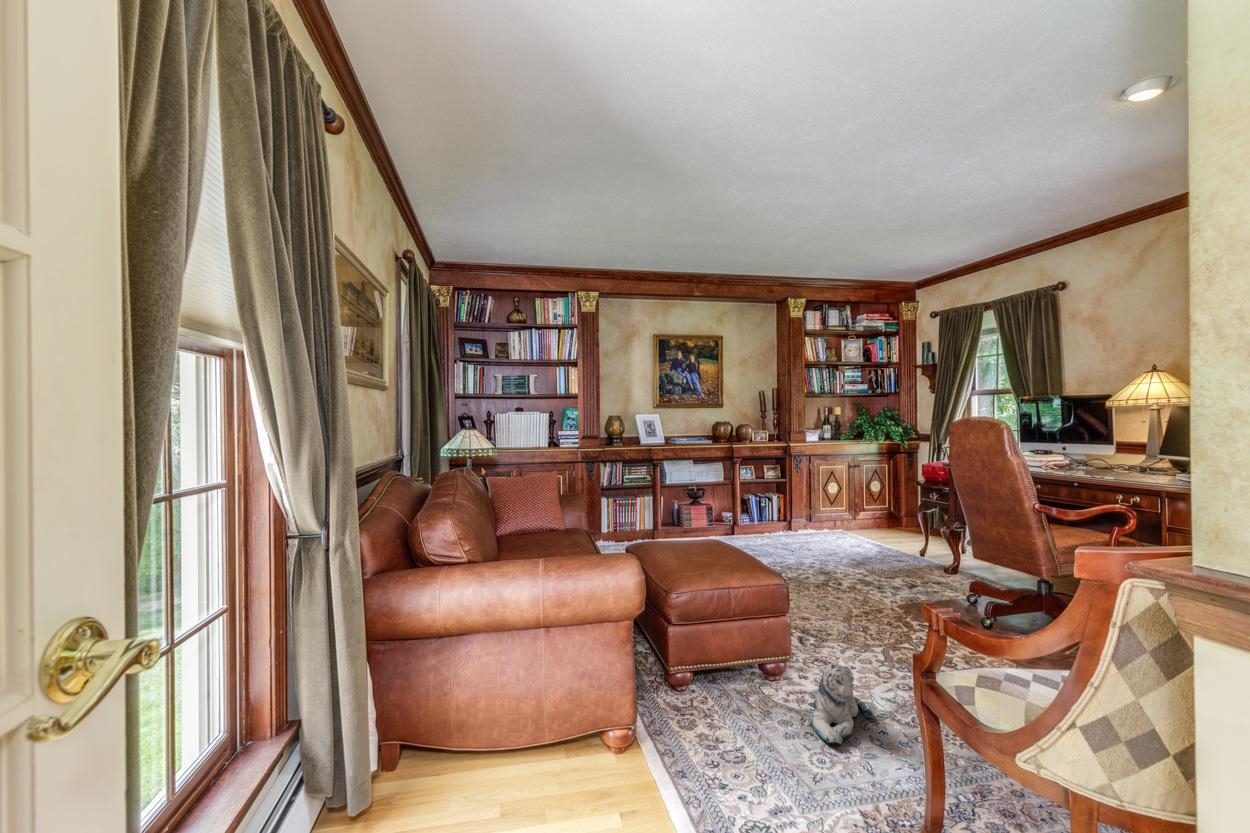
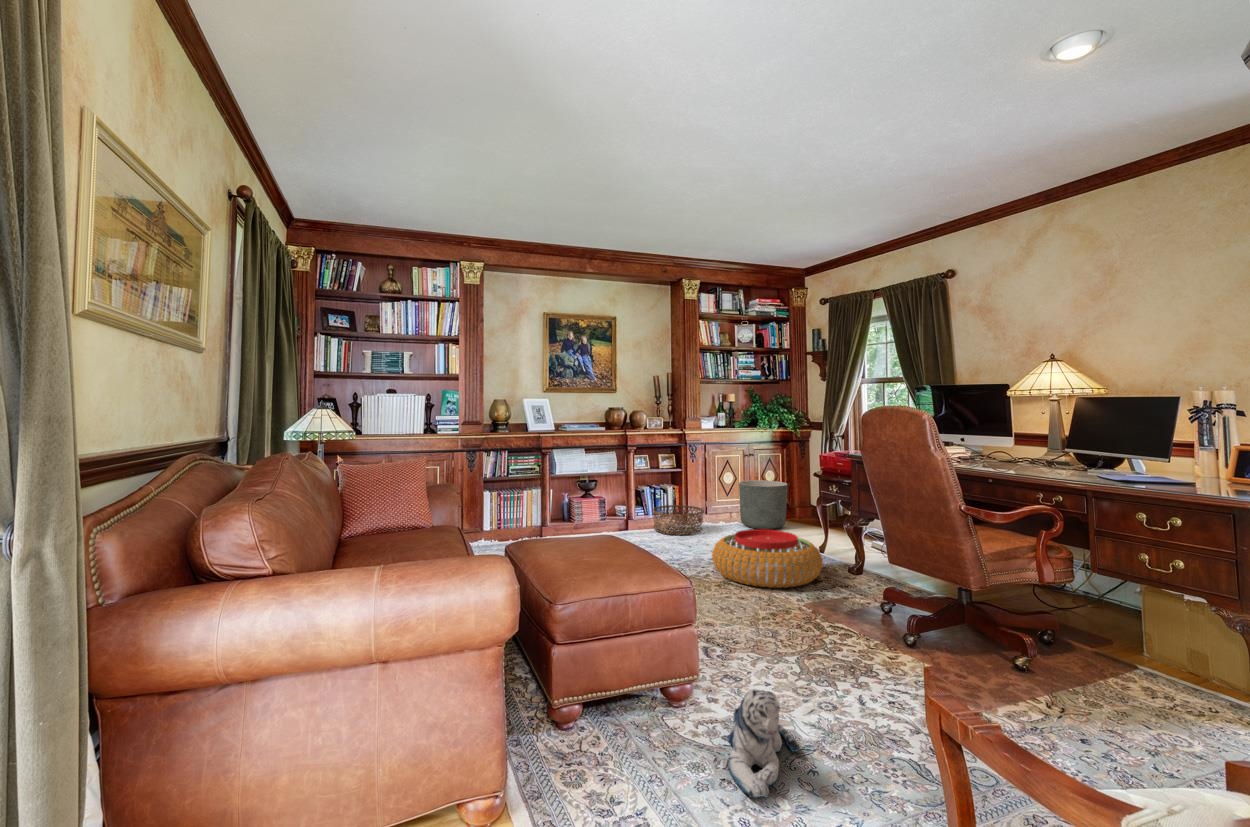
planter: none [844,492,895,541] -> present [739,480,788,529]
basket: none [757,515,808,544] -> present [653,505,704,535]
pouf: none [812,540,922,595] -> present [712,529,823,588]

